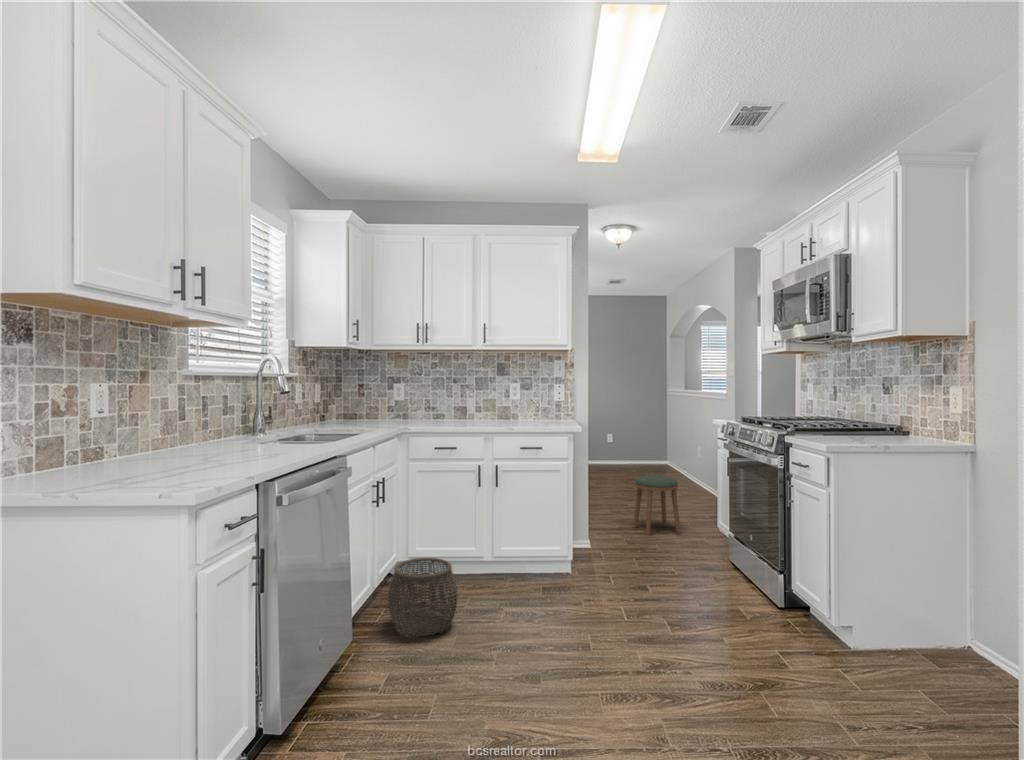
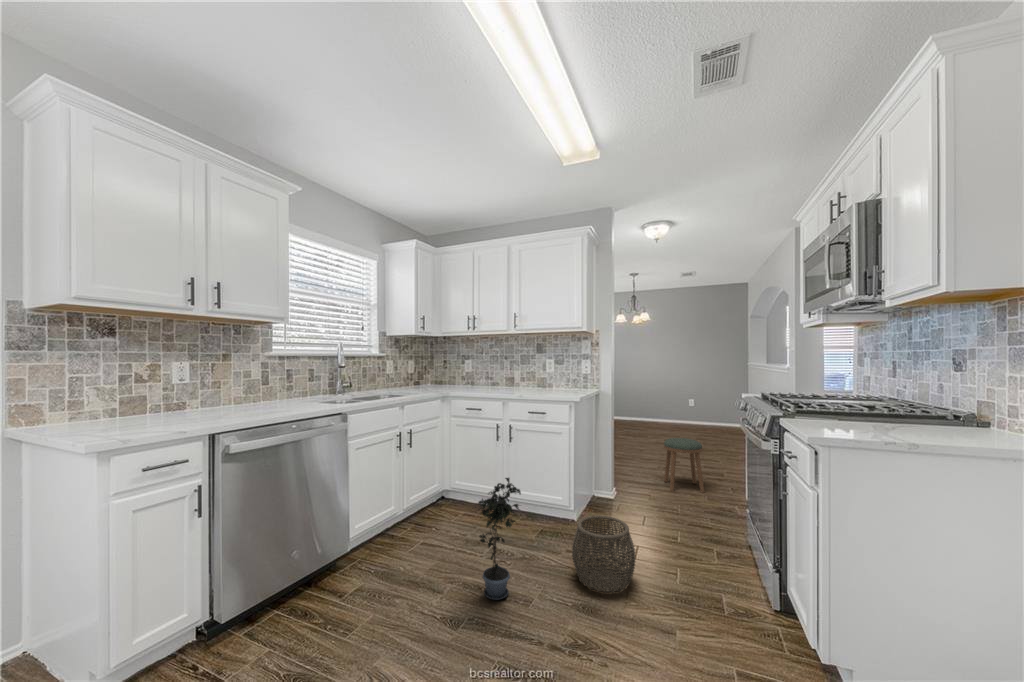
potted plant: none [529,521,589,664] -> present [475,478,521,600]
woven basket: present [388,558,458,637] -> present [572,515,636,593]

